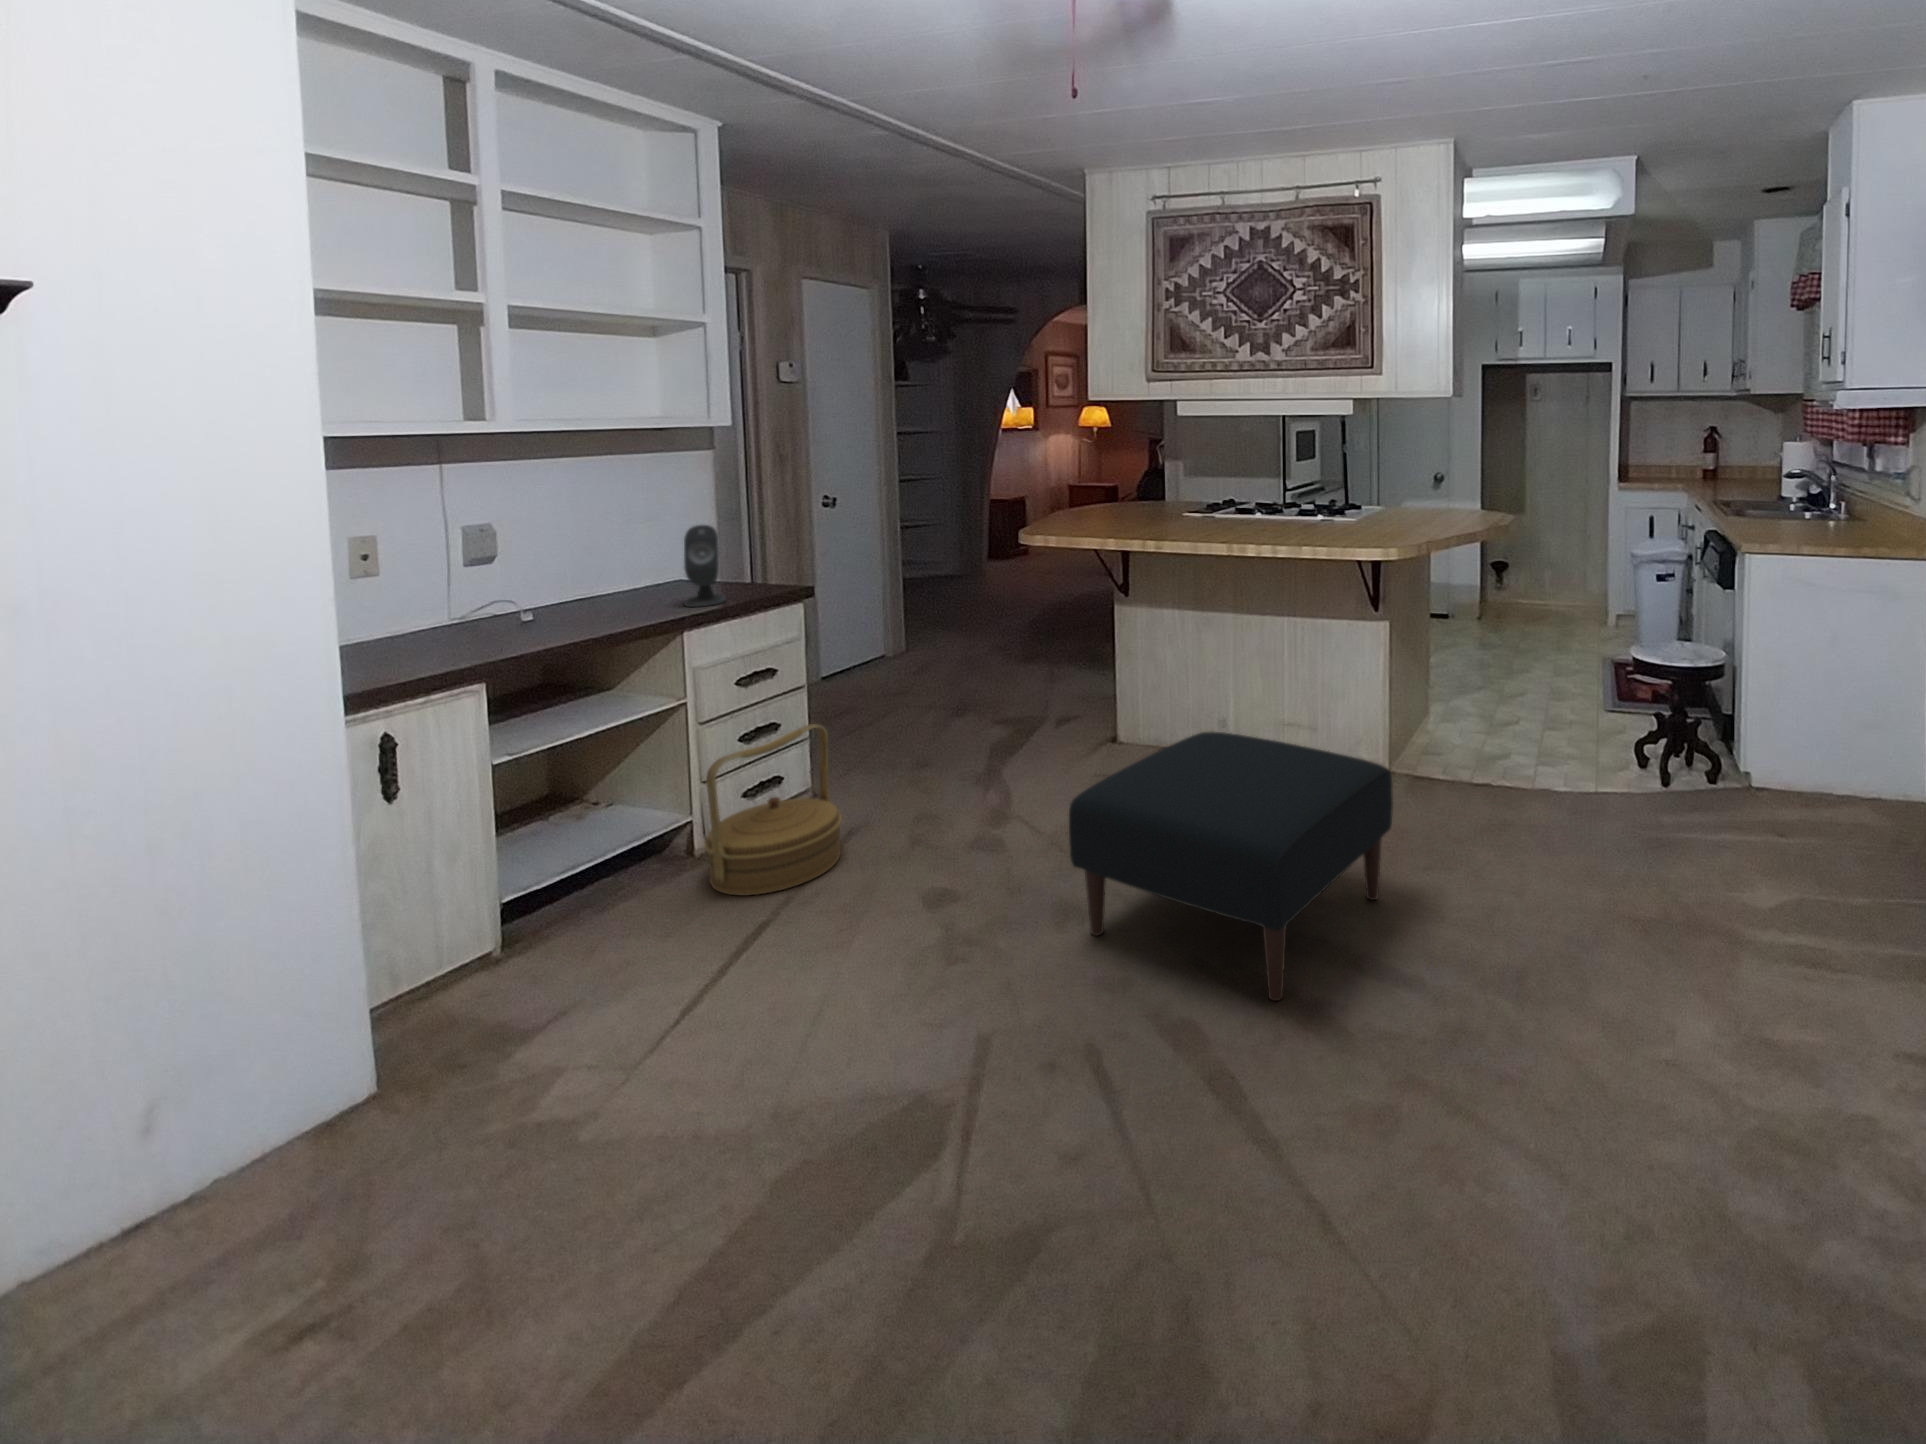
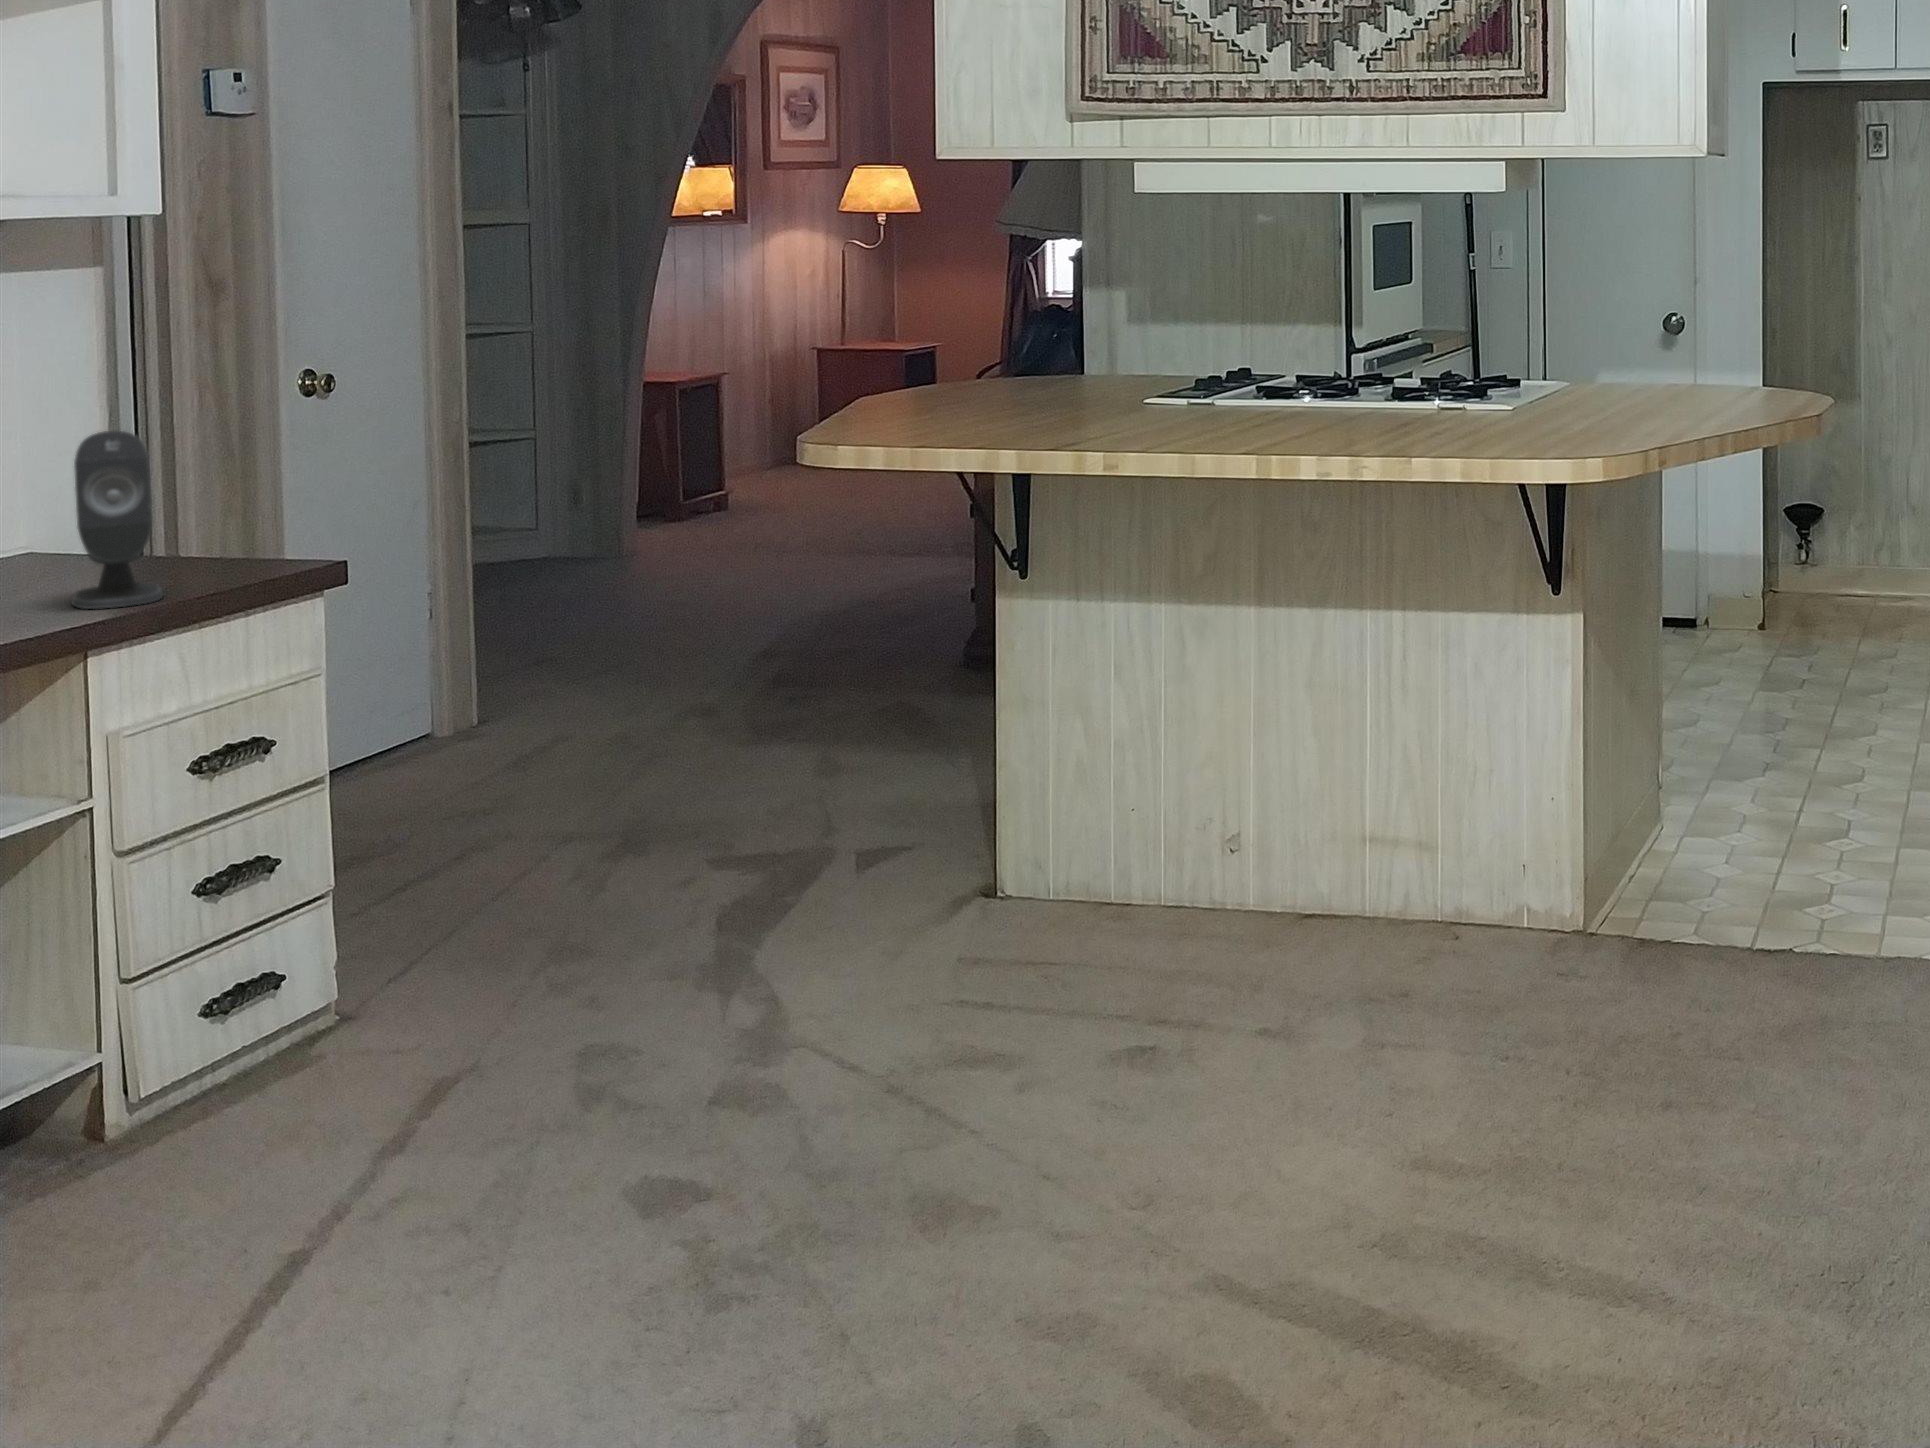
woven basket: present [704,724,842,895] -> none [136,856,435,1221]
ottoman: present [1069,732,1393,1001] -> none [958,846,1607,1348]

